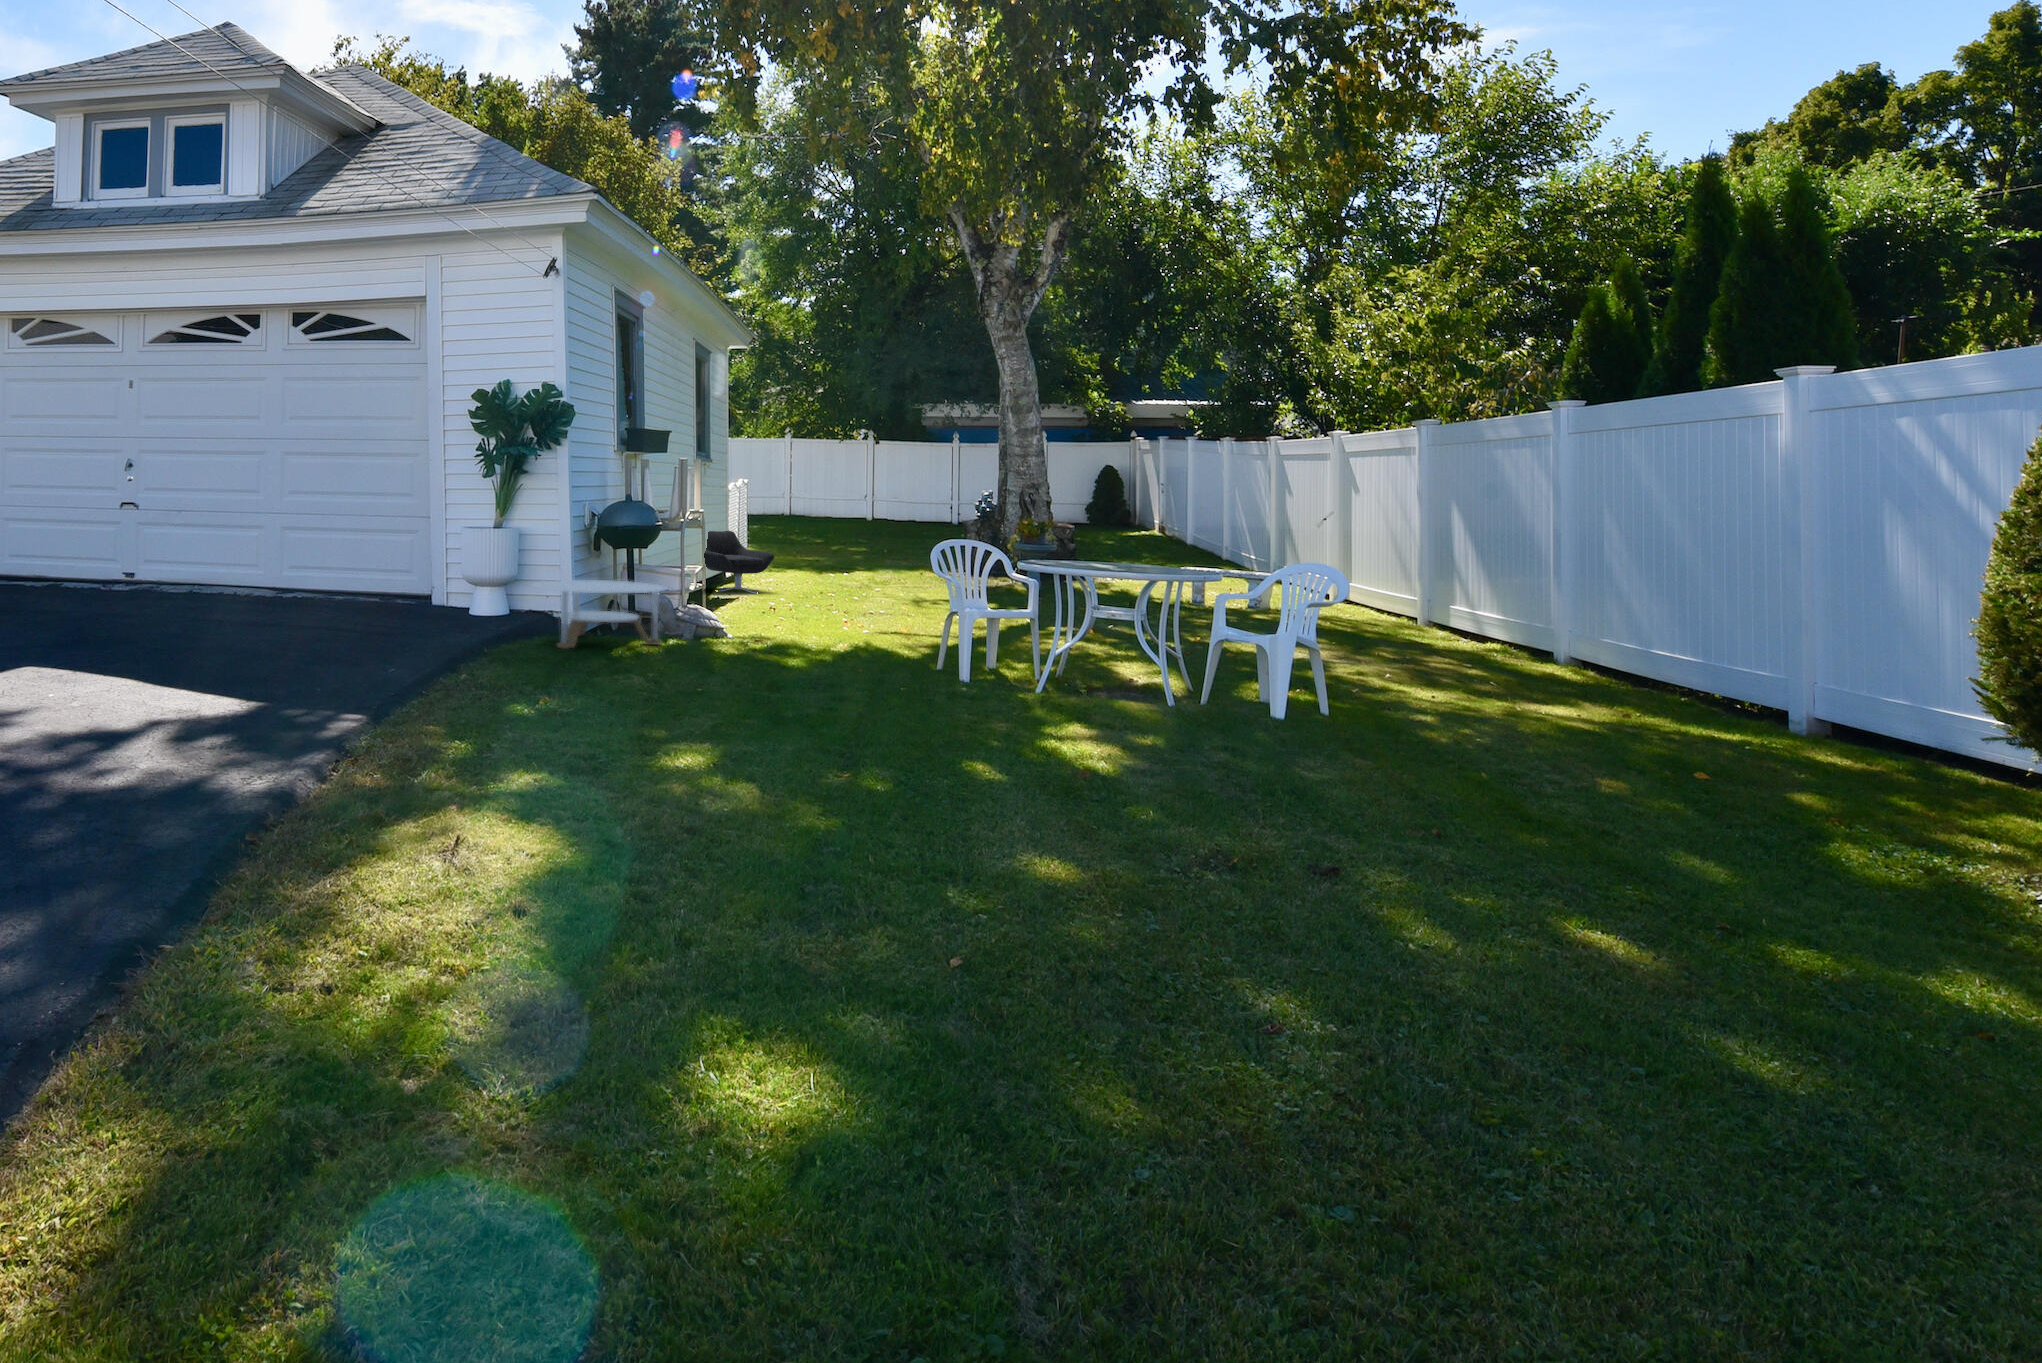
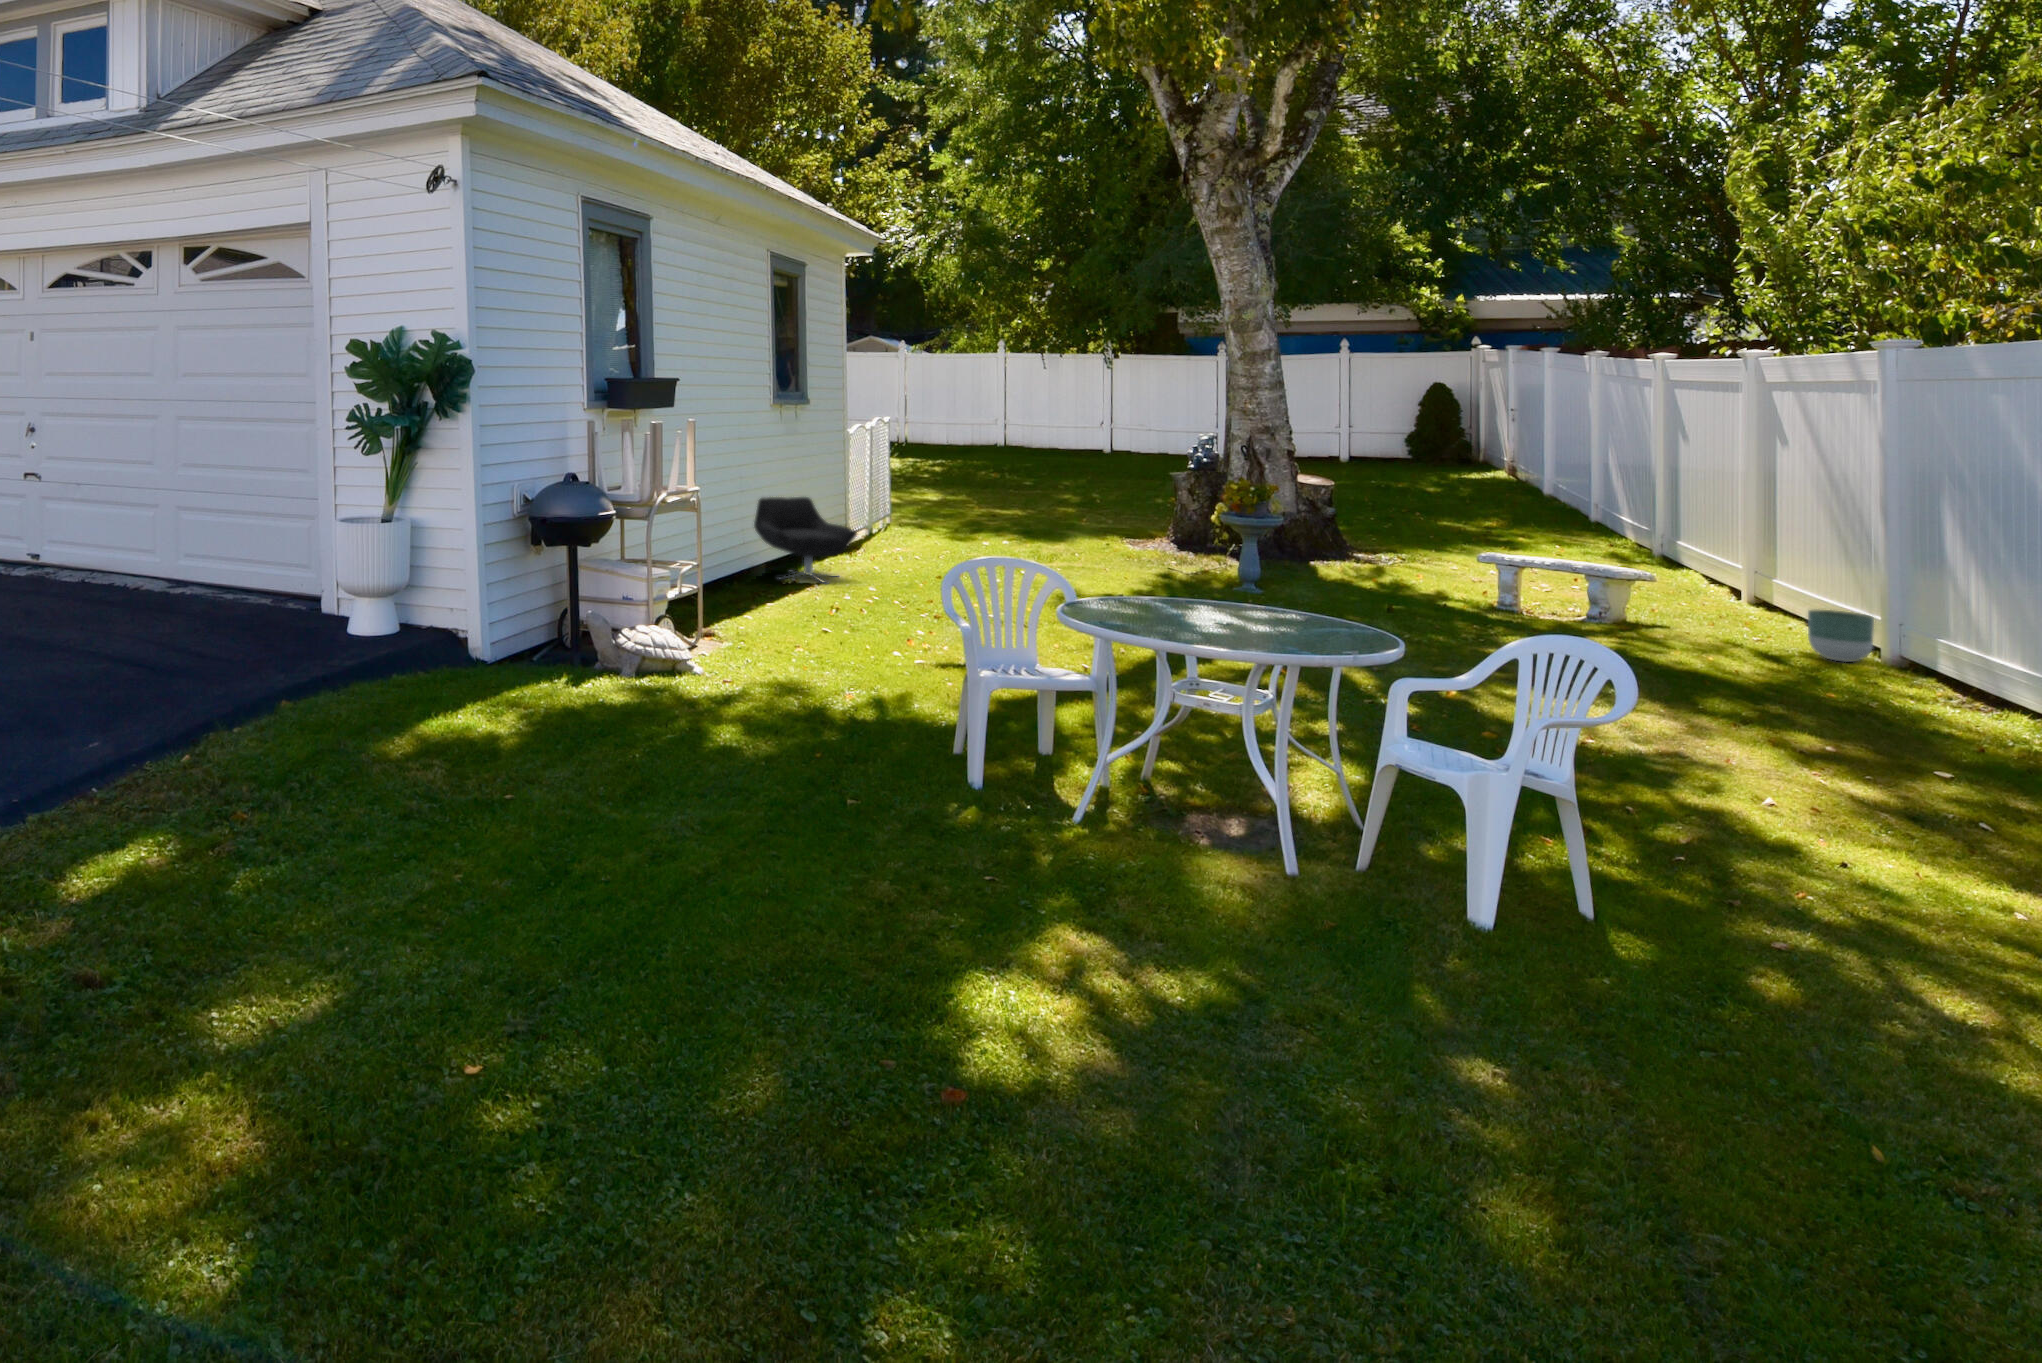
round table: present [532,580,668,649] -> none [398,591,585,697]
planter: none [1369,582,1402,612] -> present [1808,610,1874,662]

